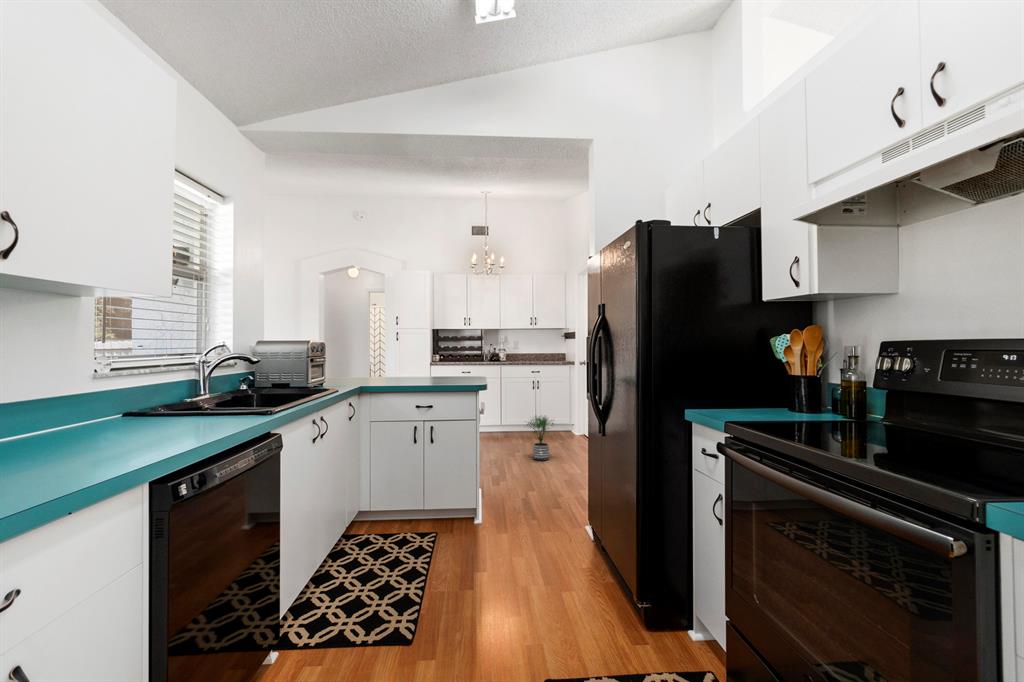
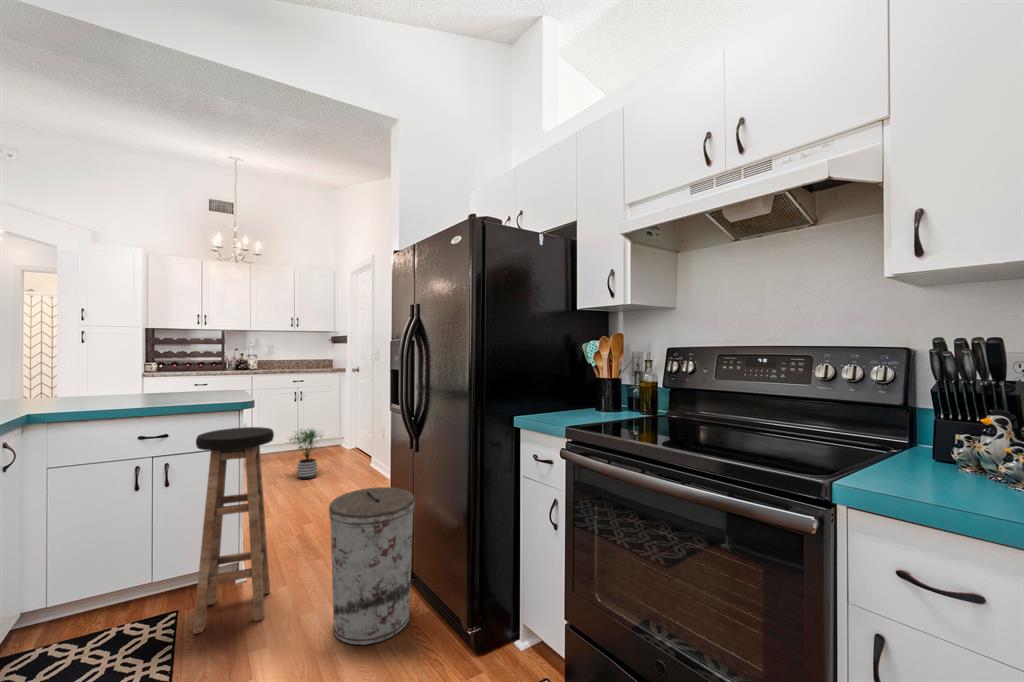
bar stool: none [443,404,496,554] -> present [193,427,274,634]
trash can: none [530,464,601,592] -> present [329,487,415,645]

